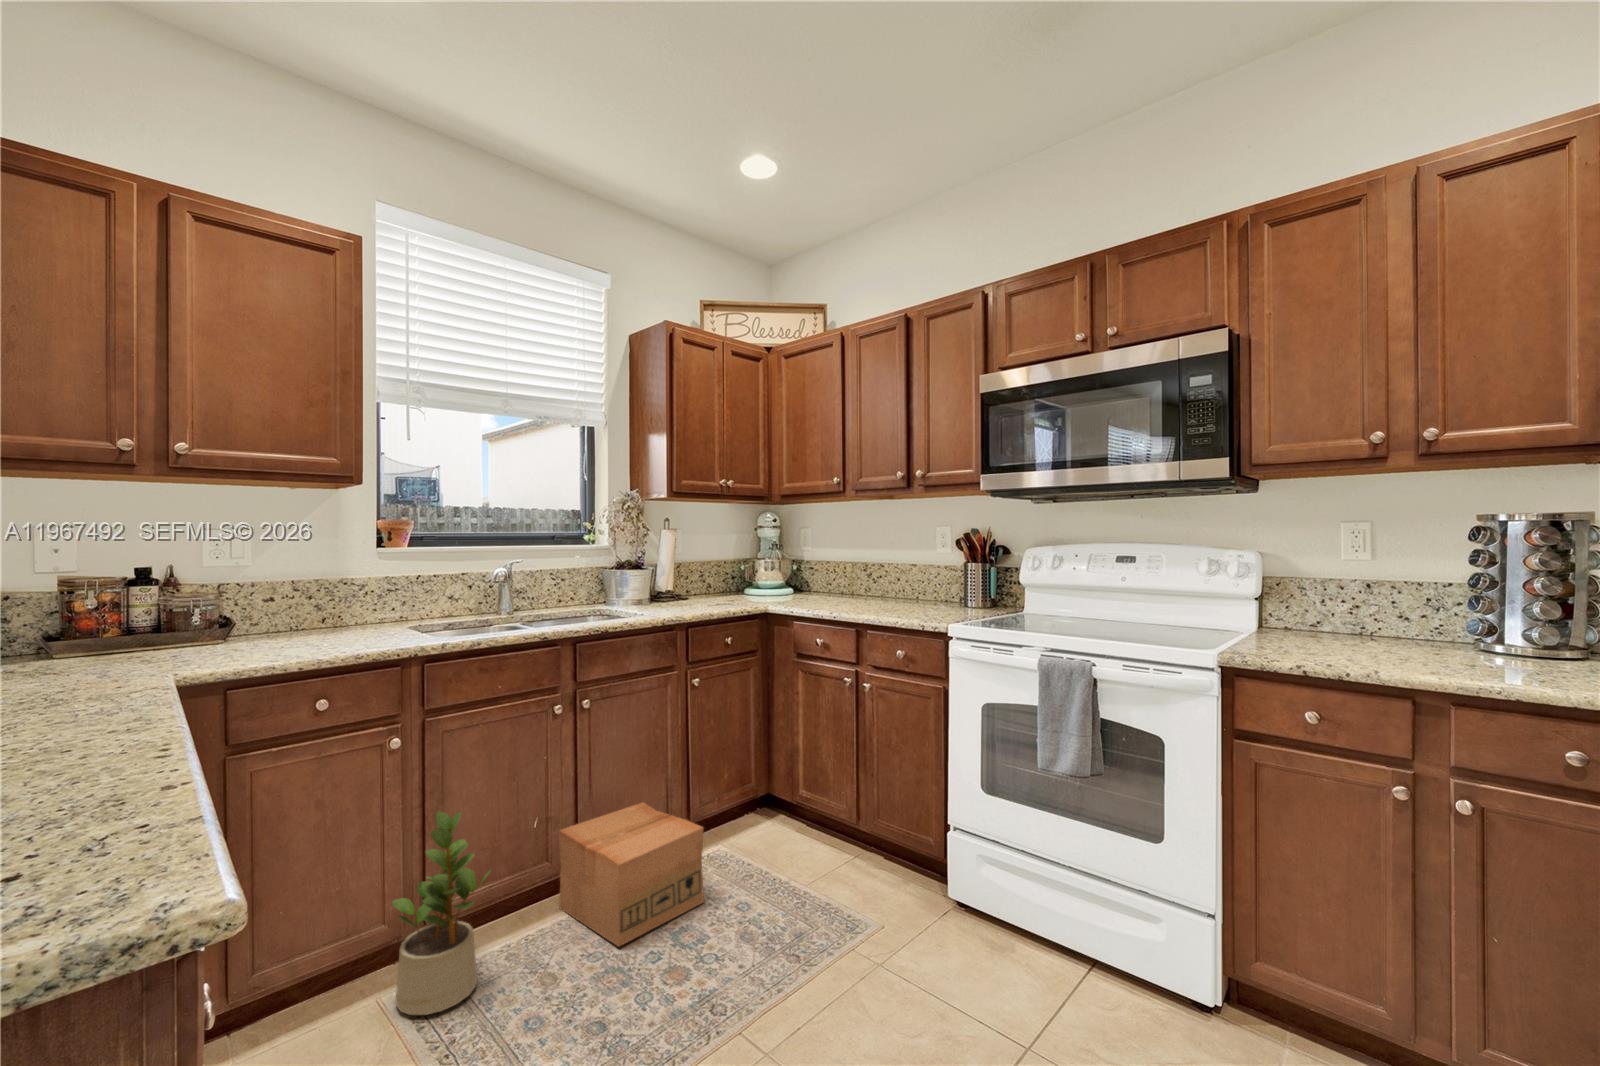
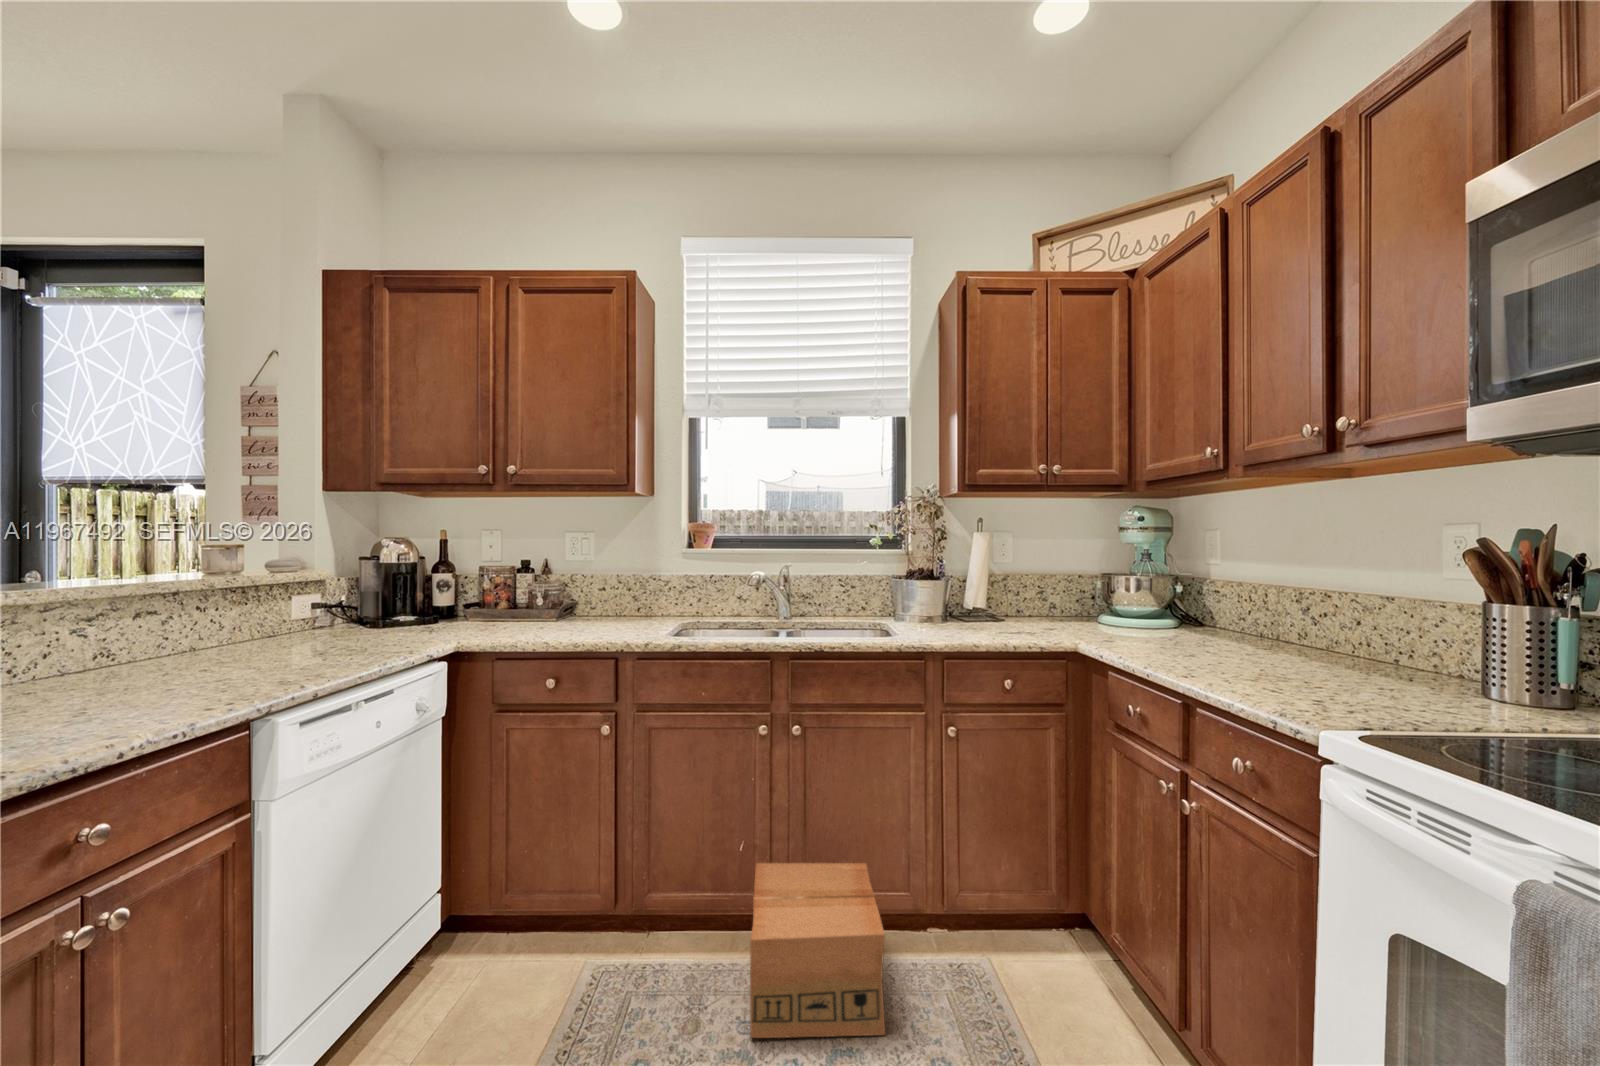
potted plant: present [392,811,492,1015] -> none [560,810,647,1010]

